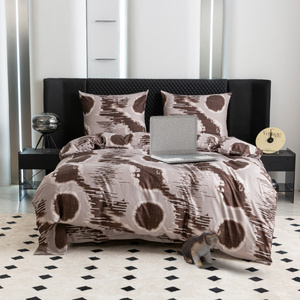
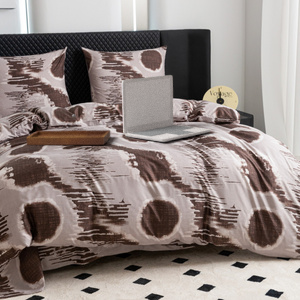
tray: none [79,138,140,161] -> present [27,114,110,145]
plush toy: present [177,230,221,267] -> none [189,226,269,279]

